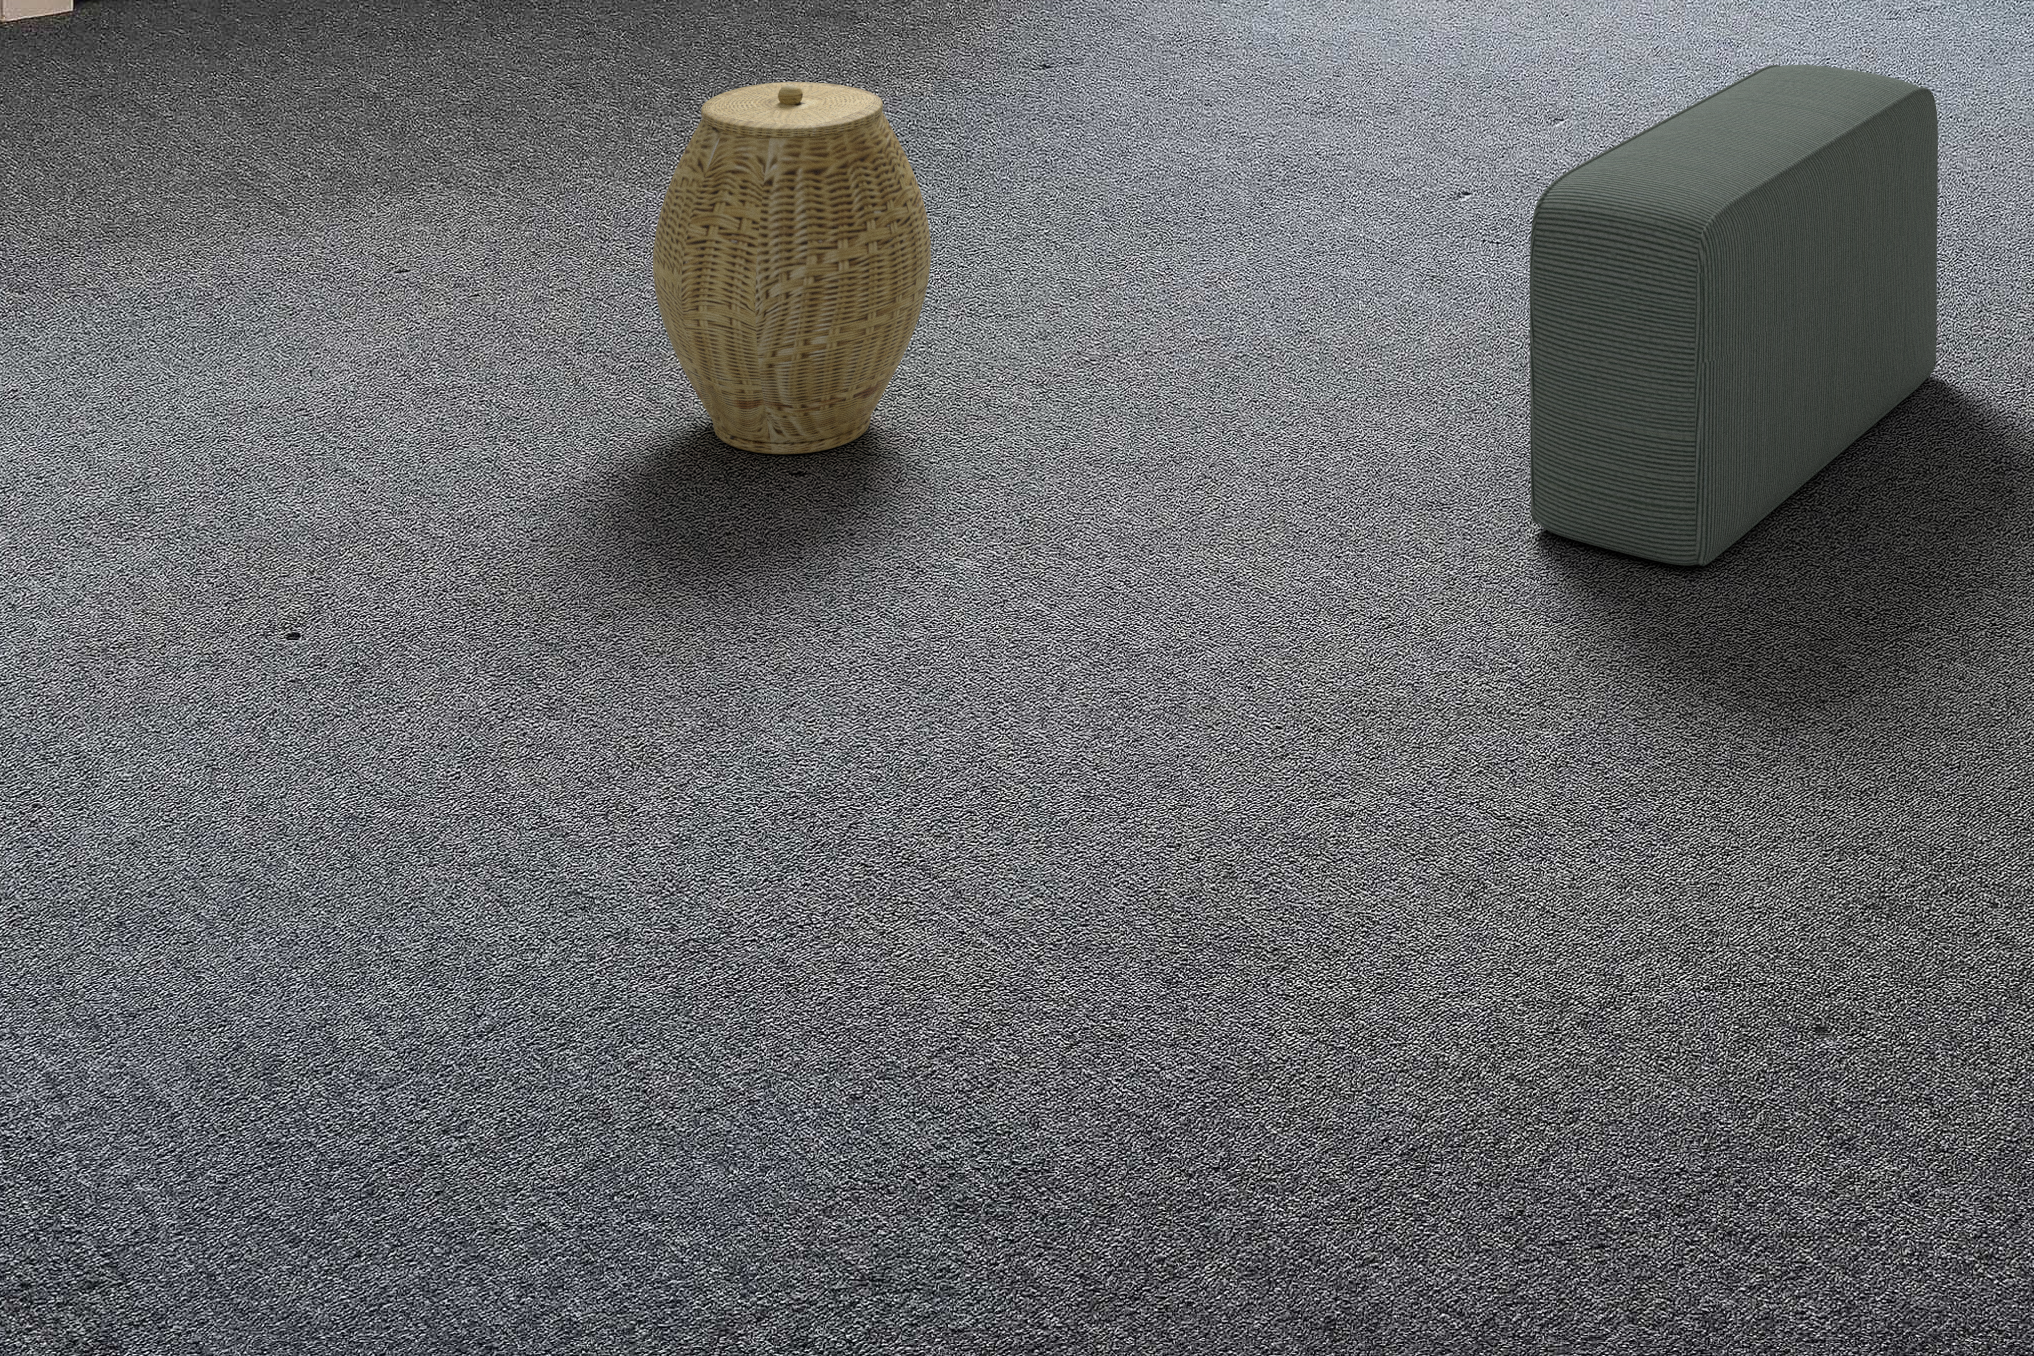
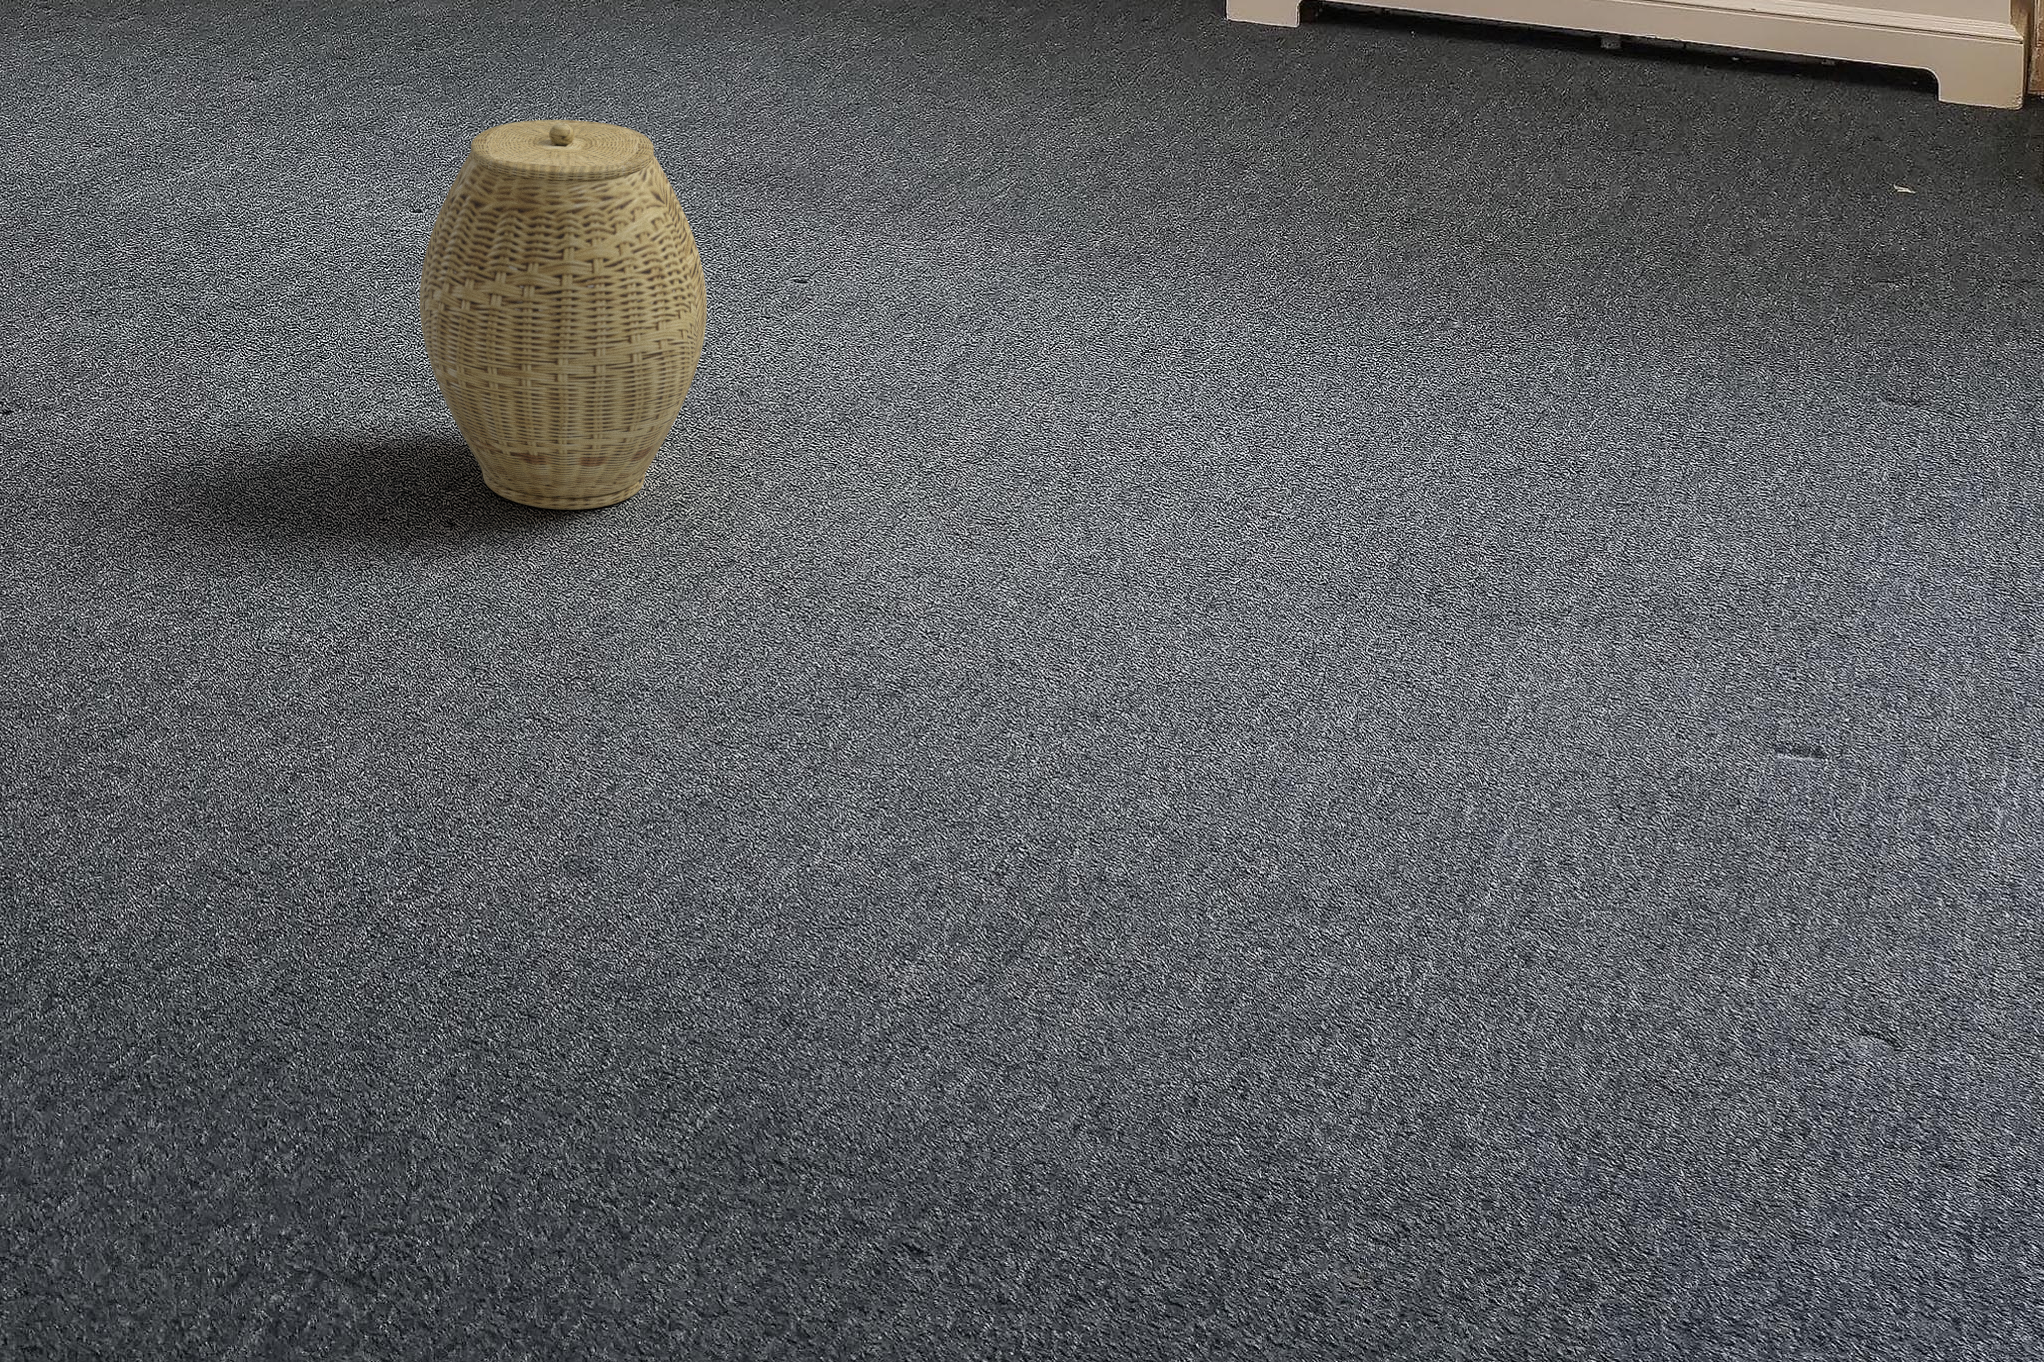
pouf: present [1530,65,1938,566] -> none [509,470,1521,1205]

